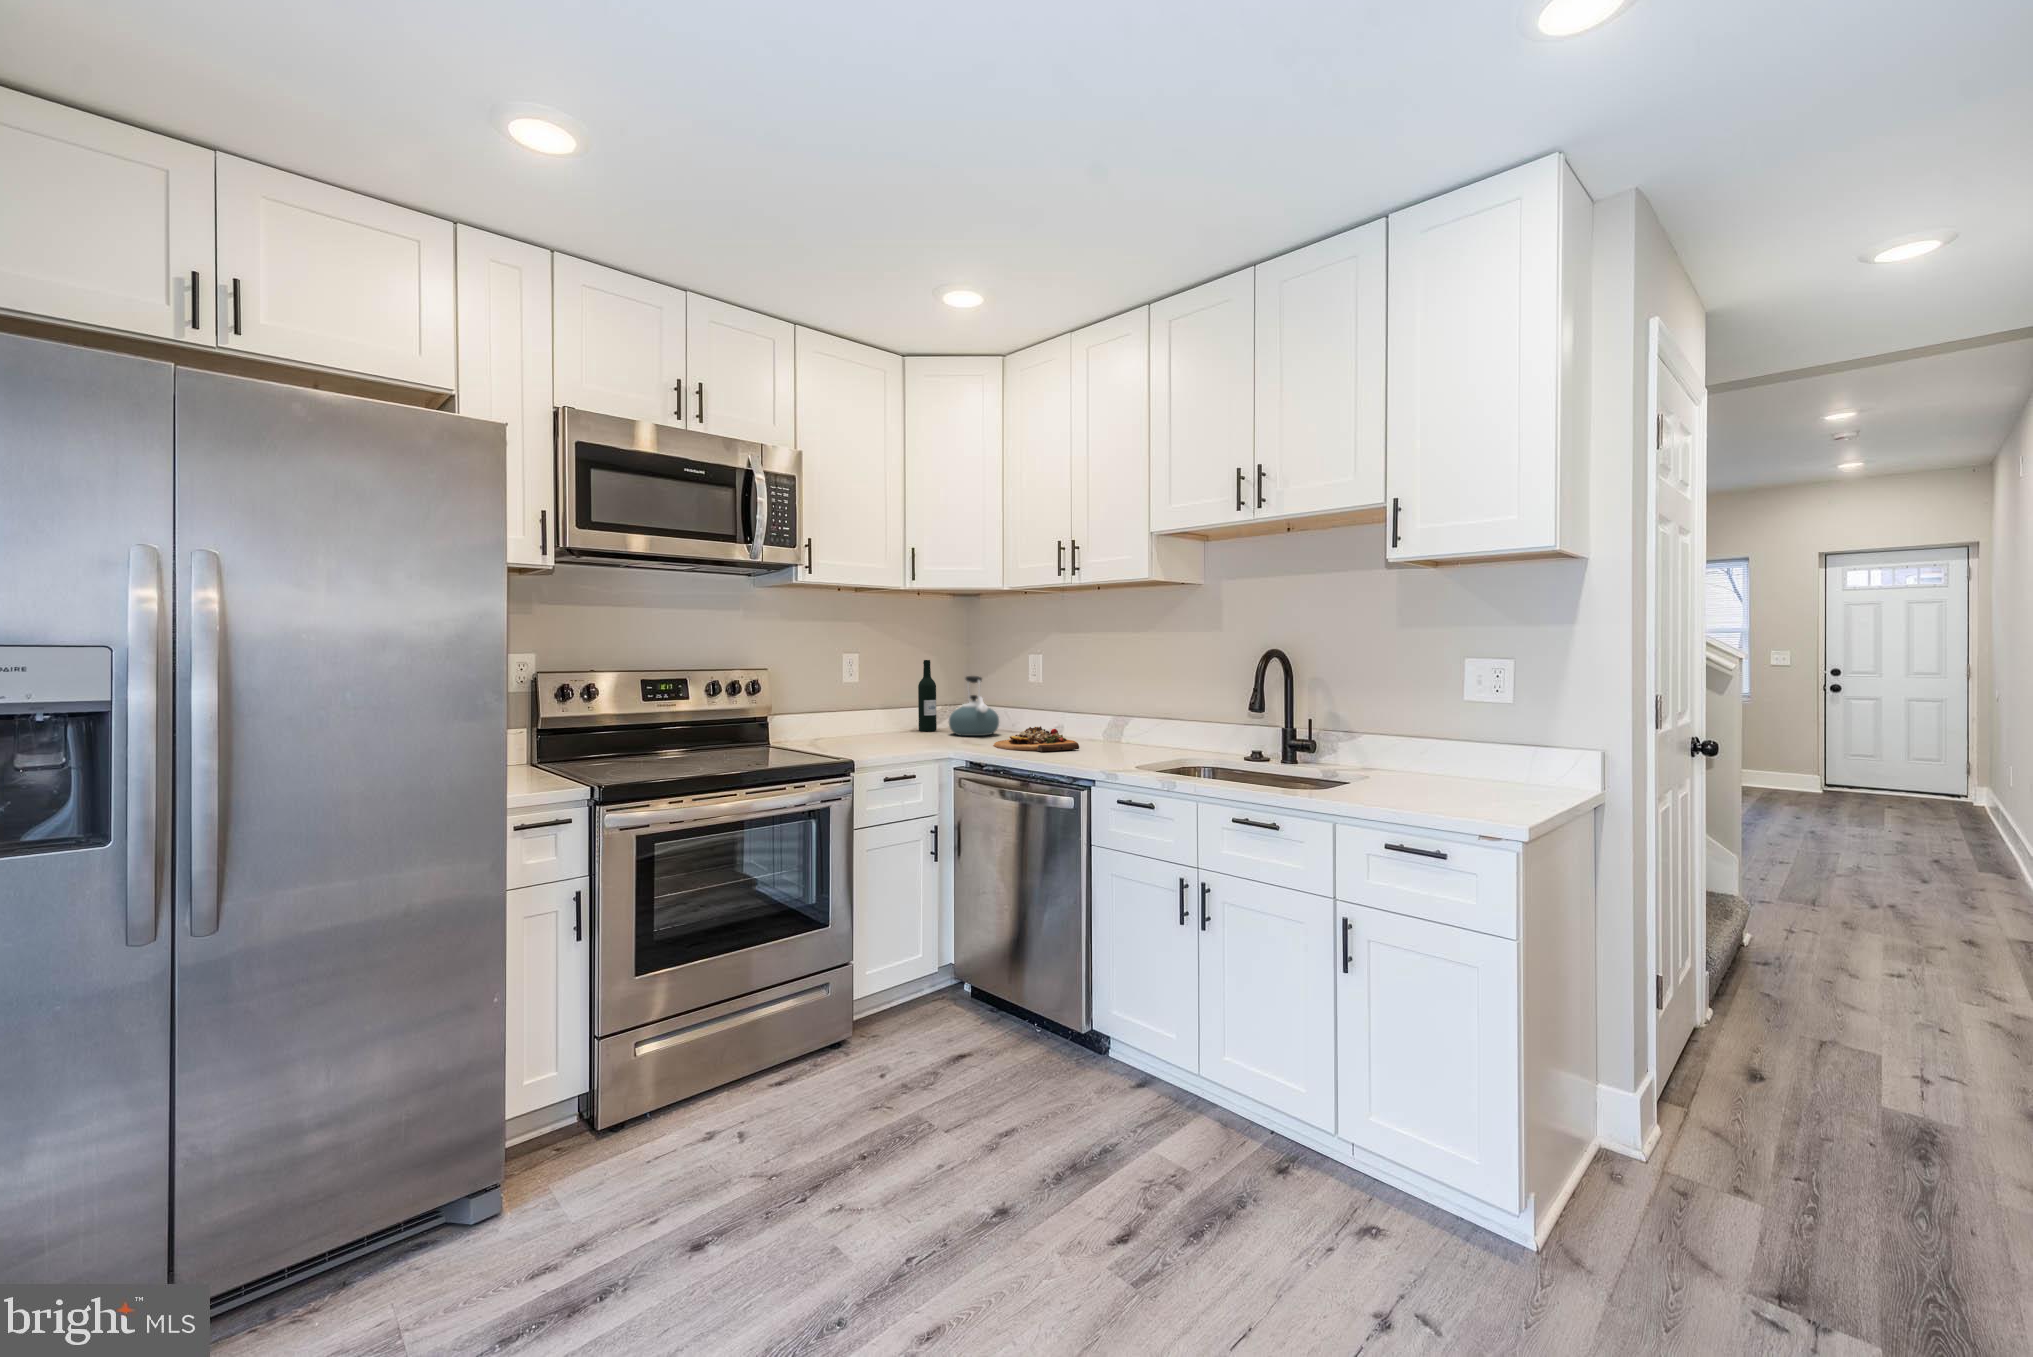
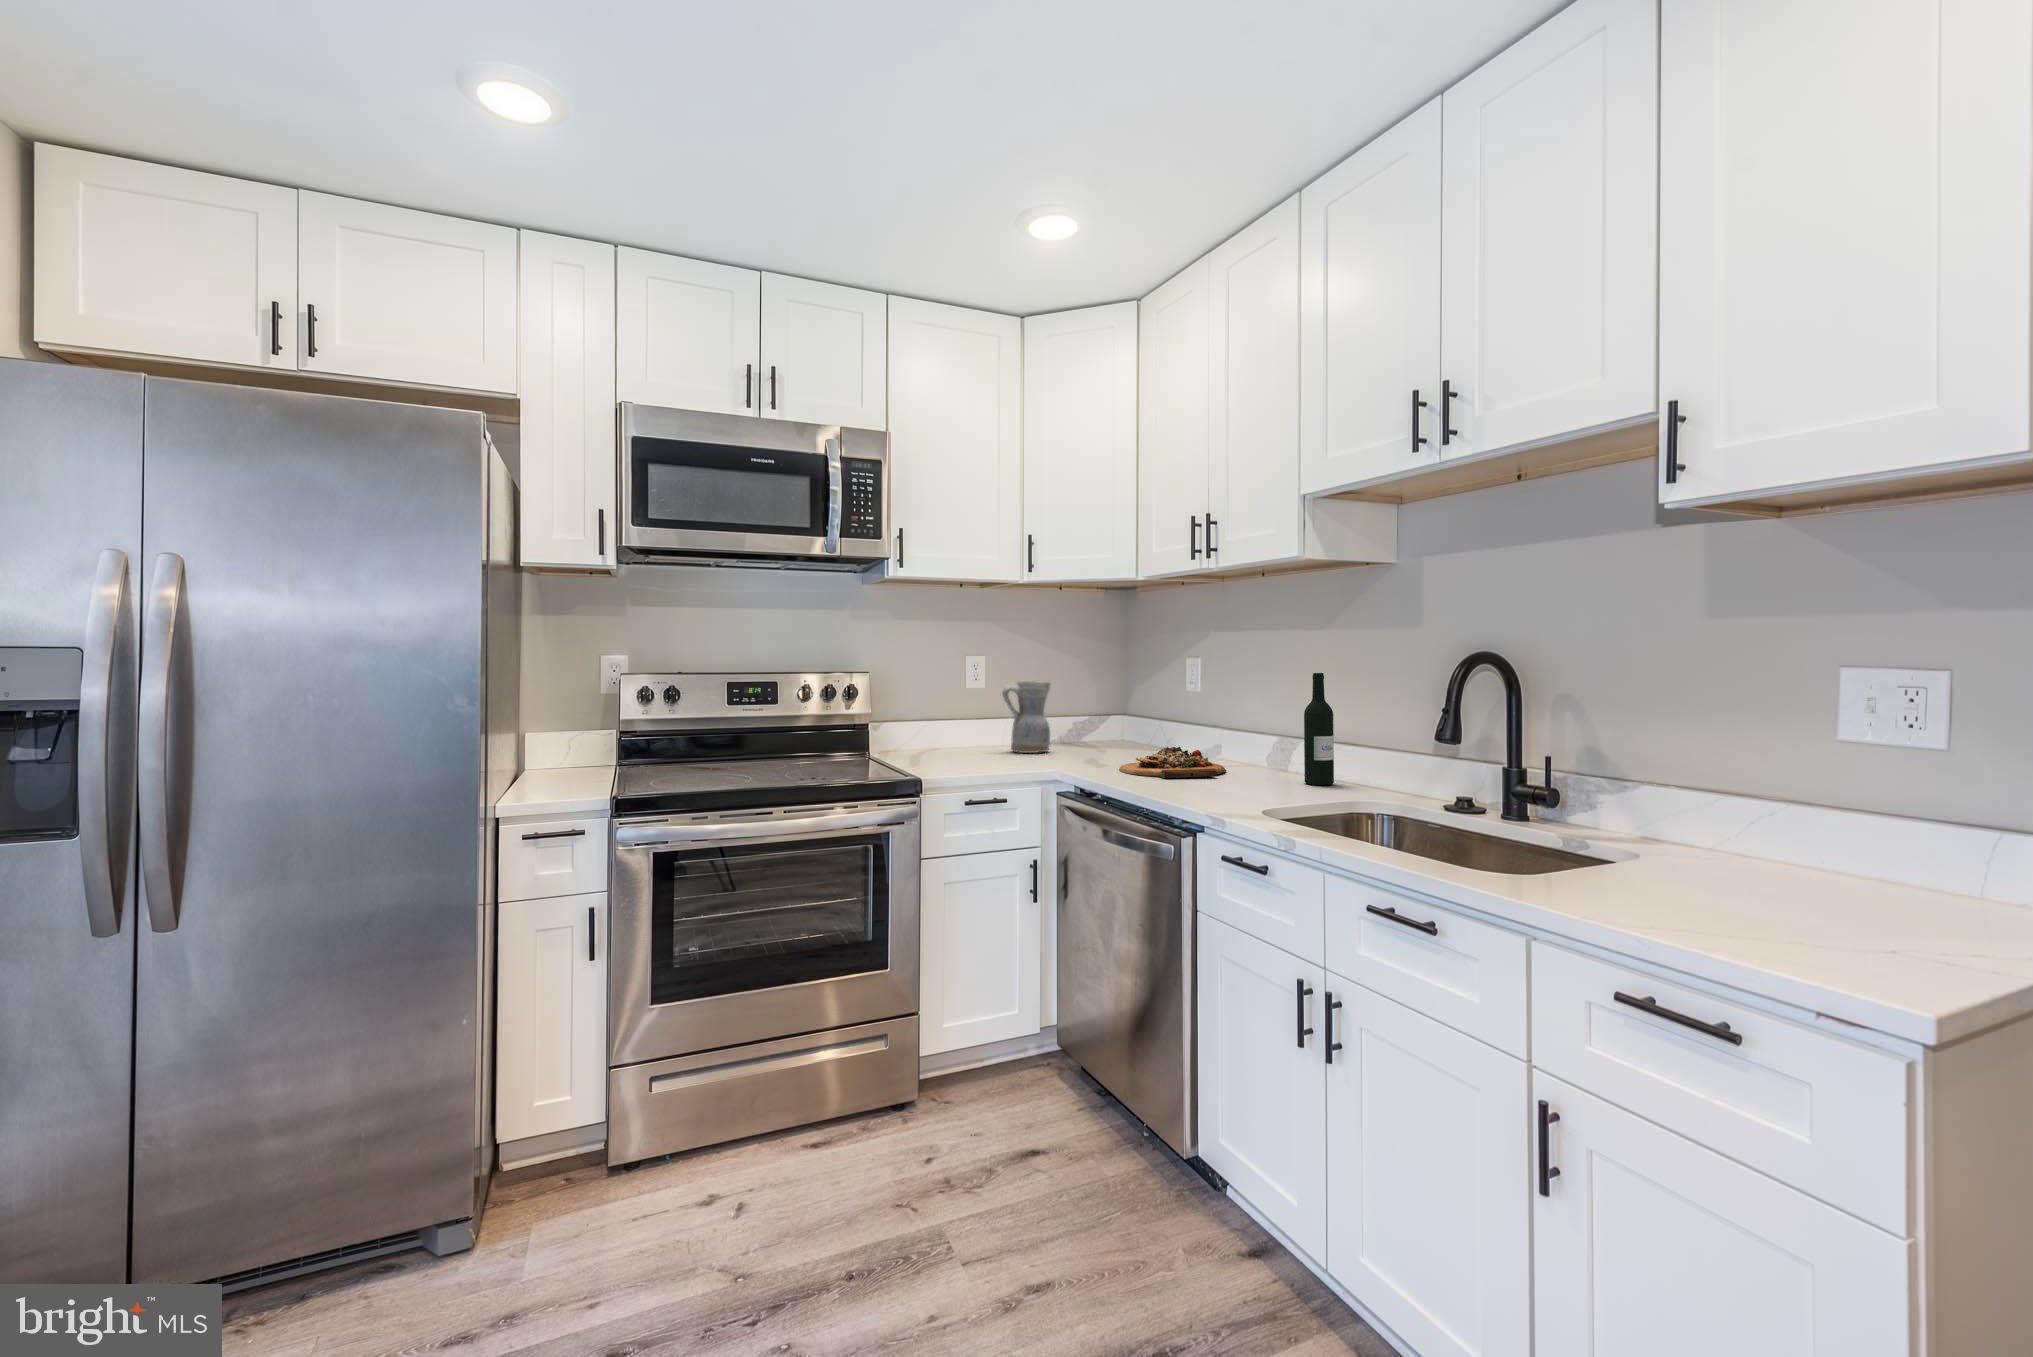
wine bottle: present [918,660,937,731] -> present [1304,673,1334,785]
ceramic pitcher: none [872,673,913,735] -> present [1002,681,1050,753]
kettle: present [949,676,999,736] -> none [1092,684,1152,756]

